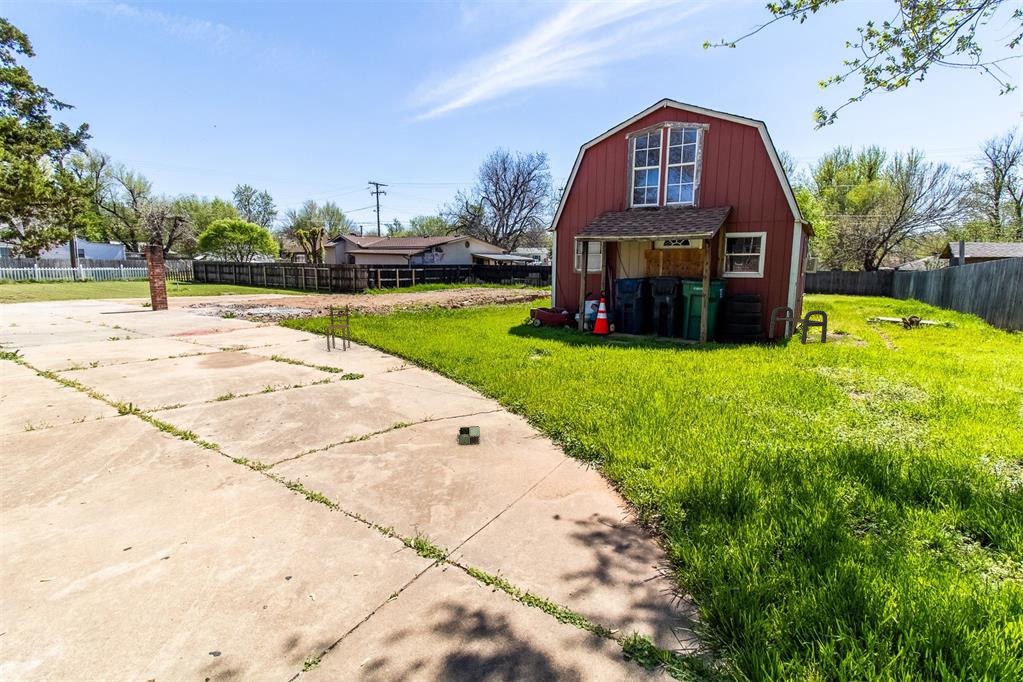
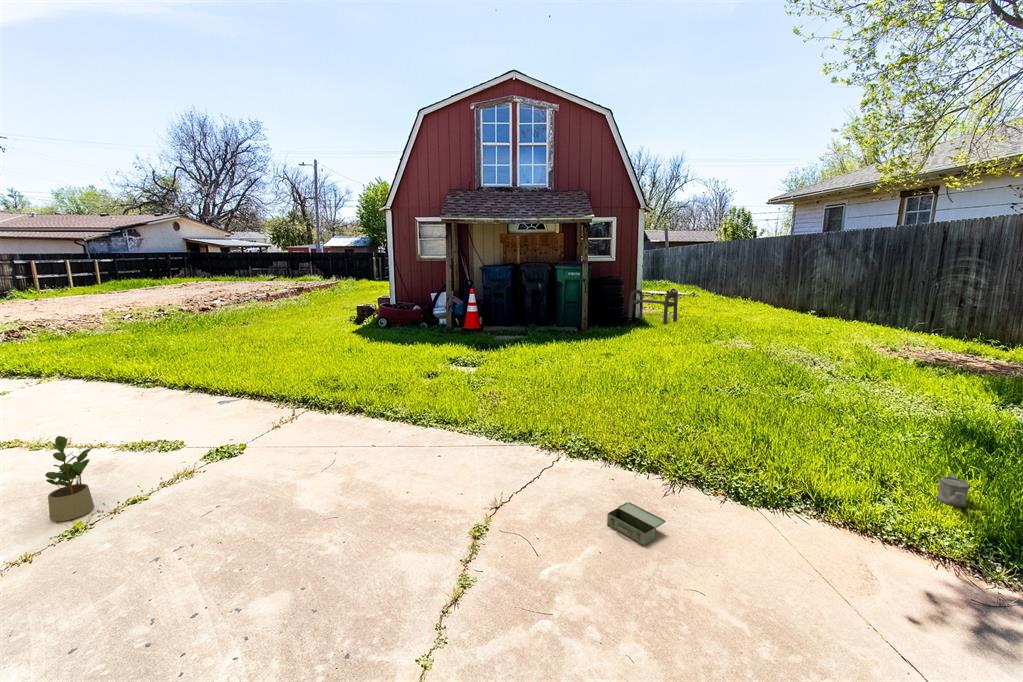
chair: present [326,305,350,351] -> none [78,318,131,408]
potted plant: none [272,350,290,388] -> present [45,436,94,521]
watering can: none [654,451,694,474] -> present [936,473,970,507]

